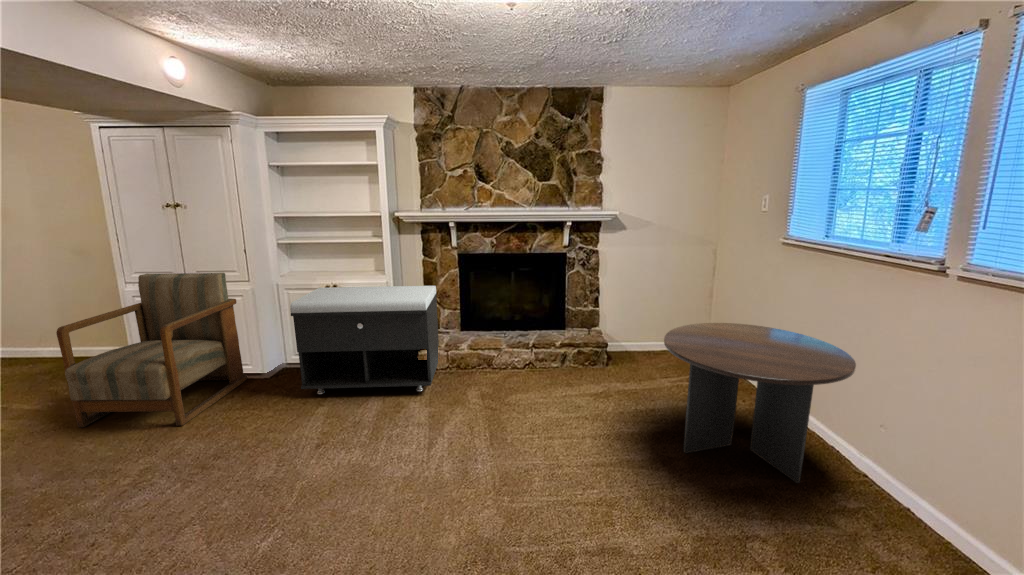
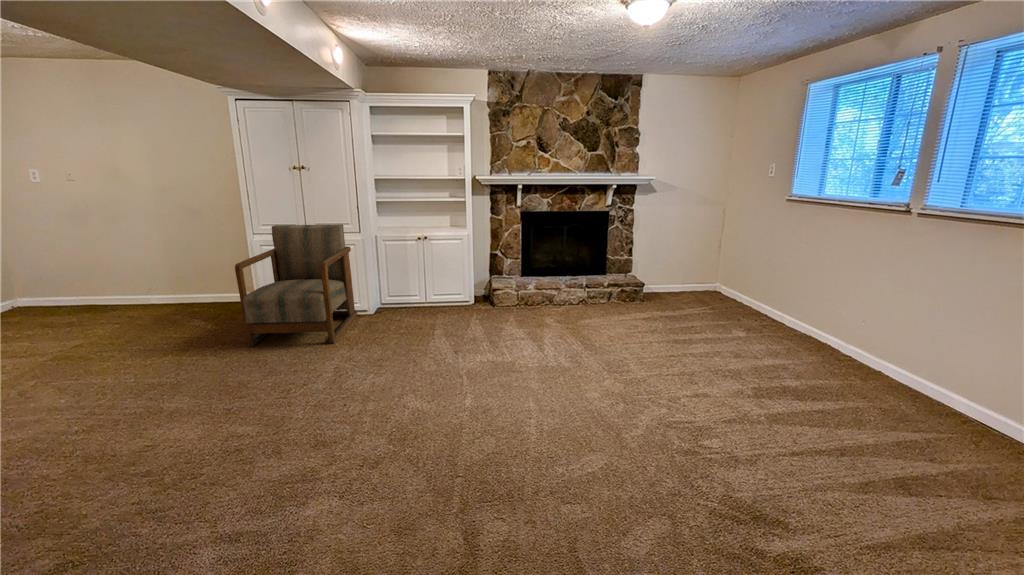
storage bench: present [290,286,439,394] -> none [411,237,518,323]
coffee table: present [664,323,856,483] -> none [707,260,847,362]

